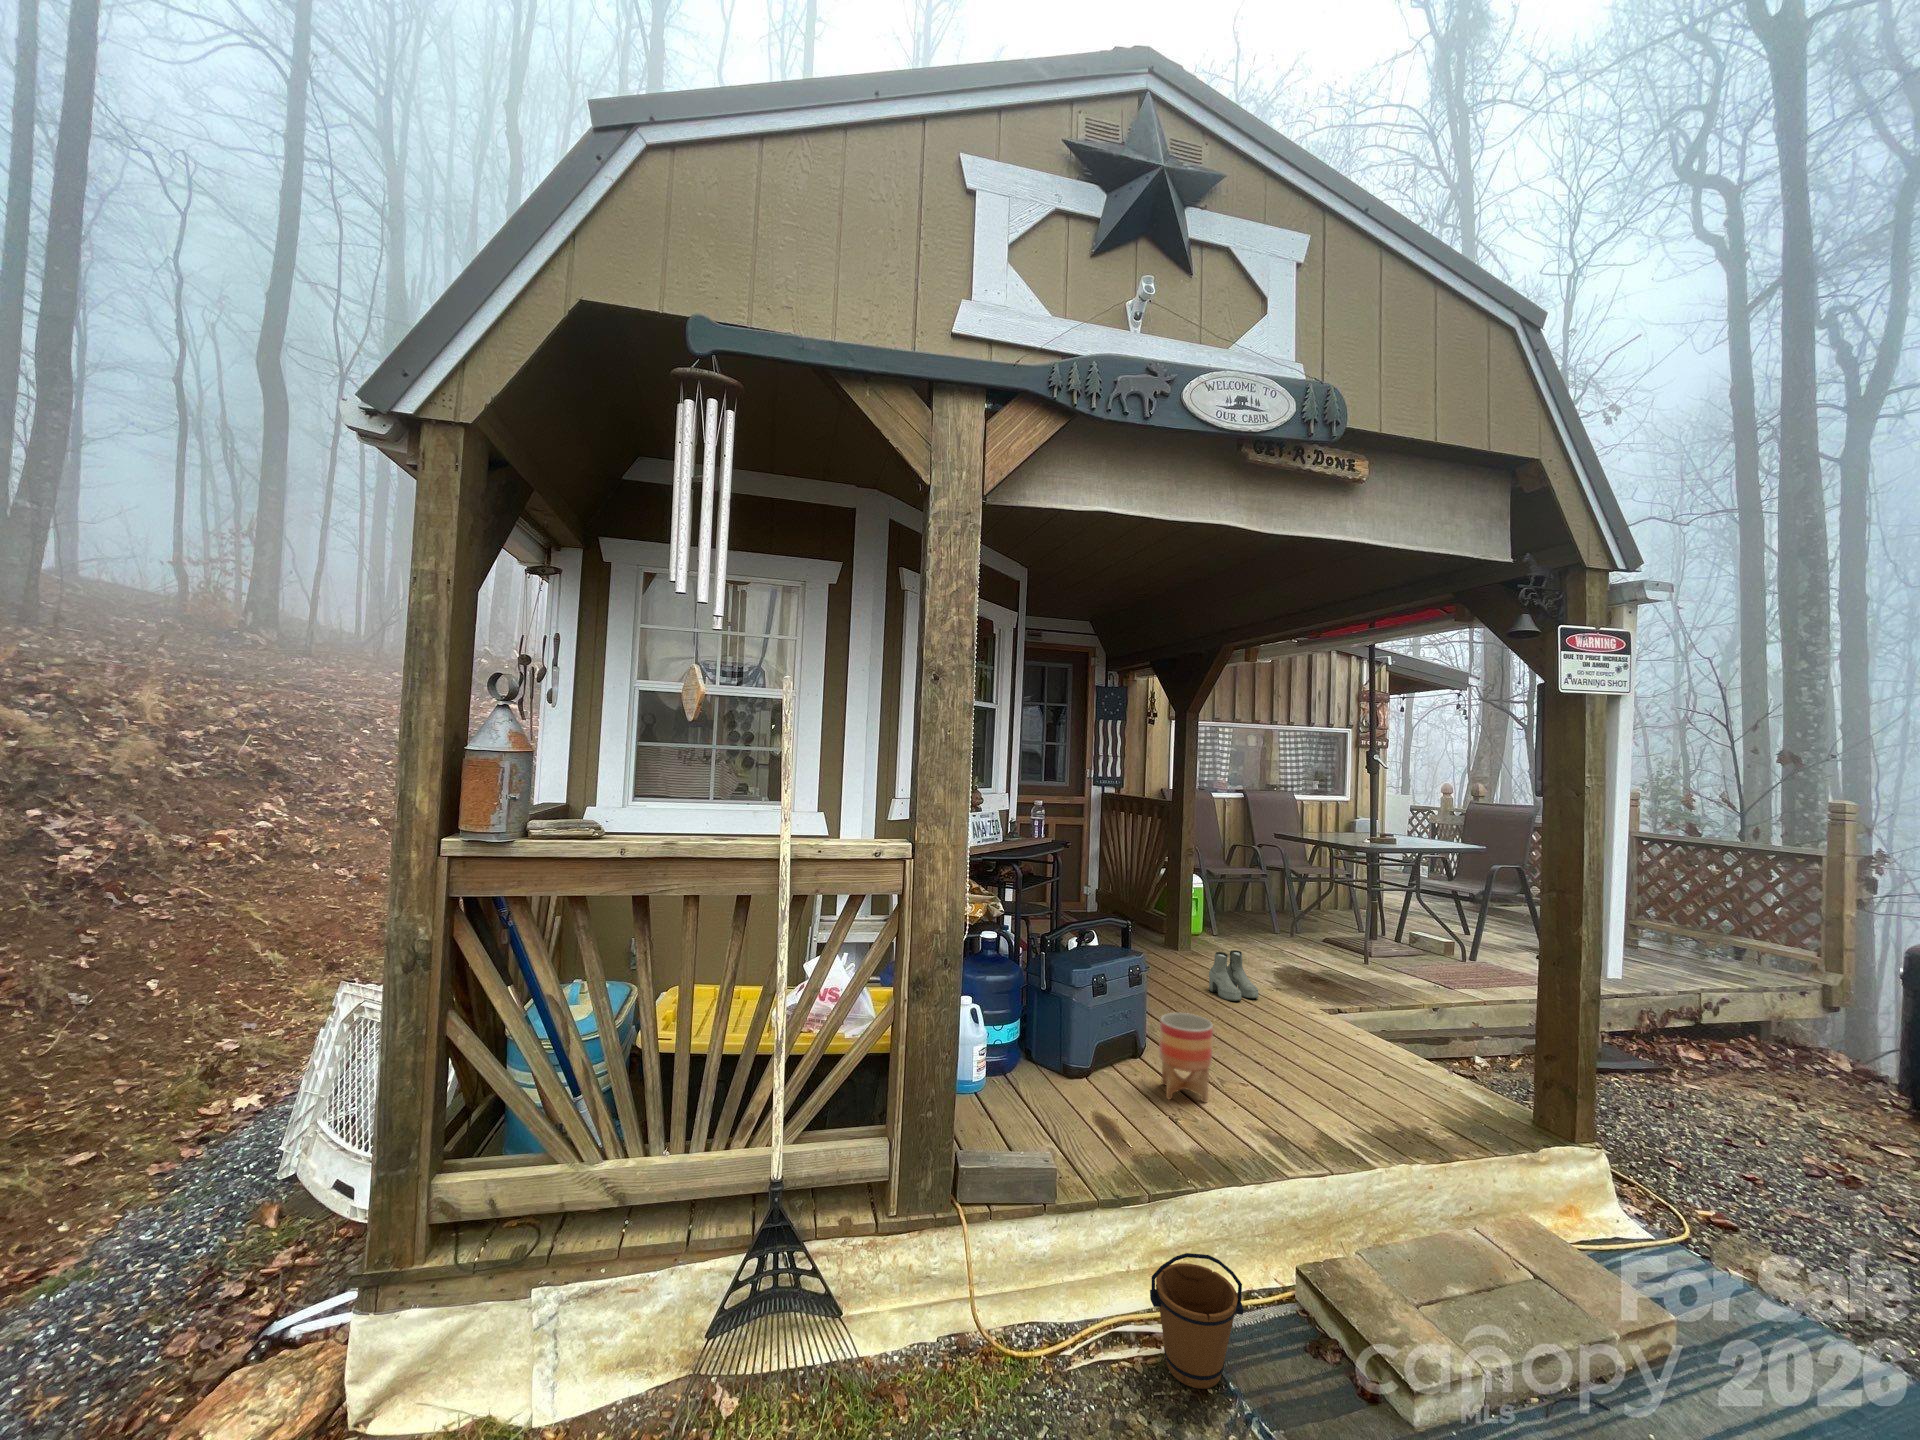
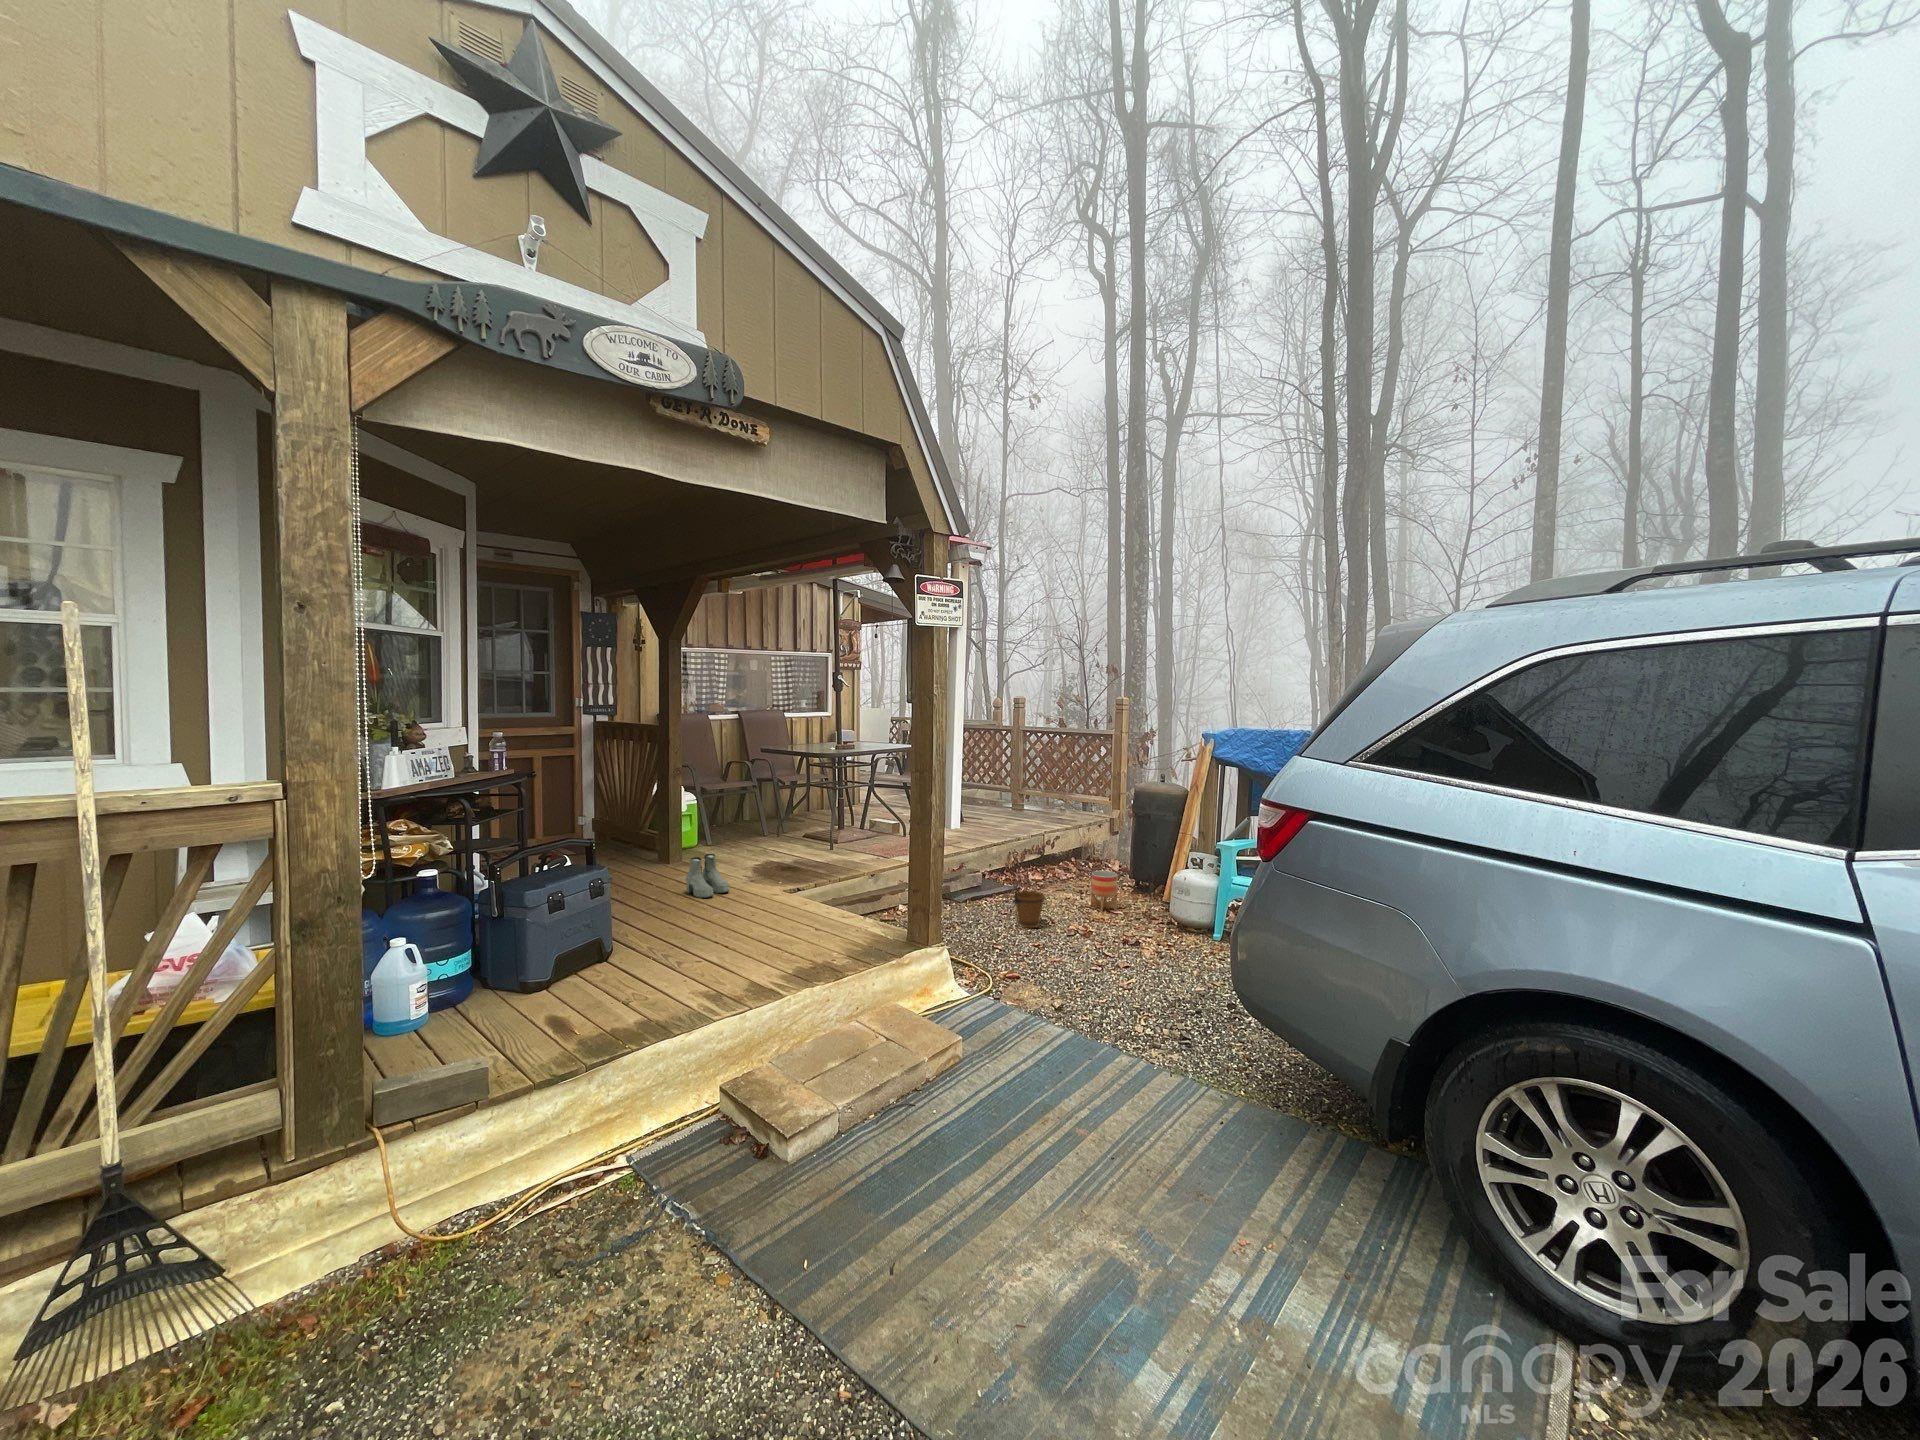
planter: present [1159,1013,1213,1102] -> present [1091,871,1118,912]
bucket: present [1150,1253,1243,1389] -> present [1013,881,1045,928]

